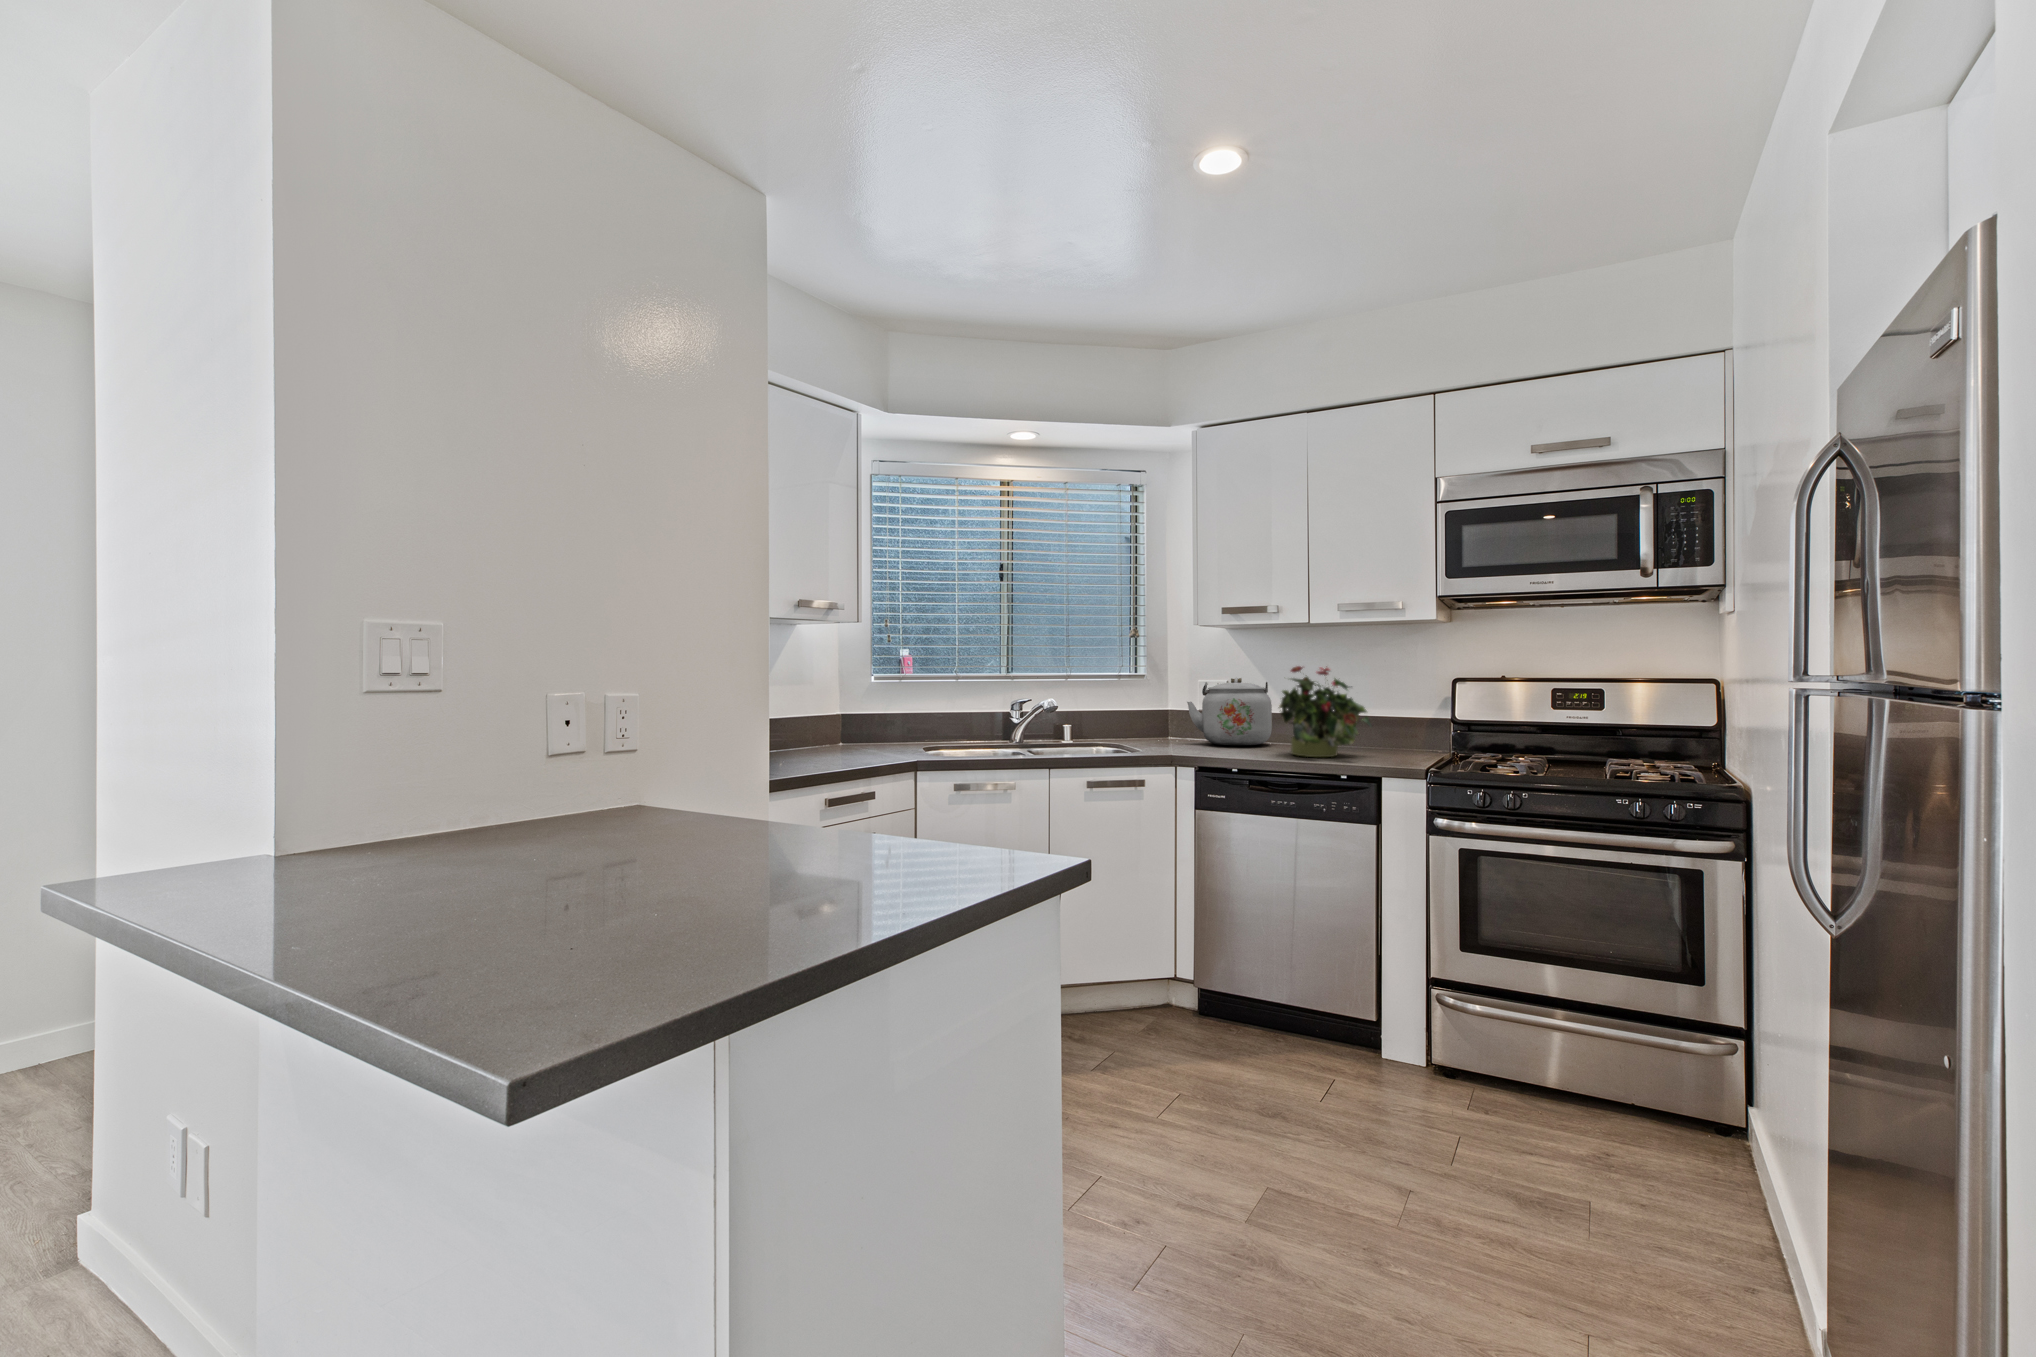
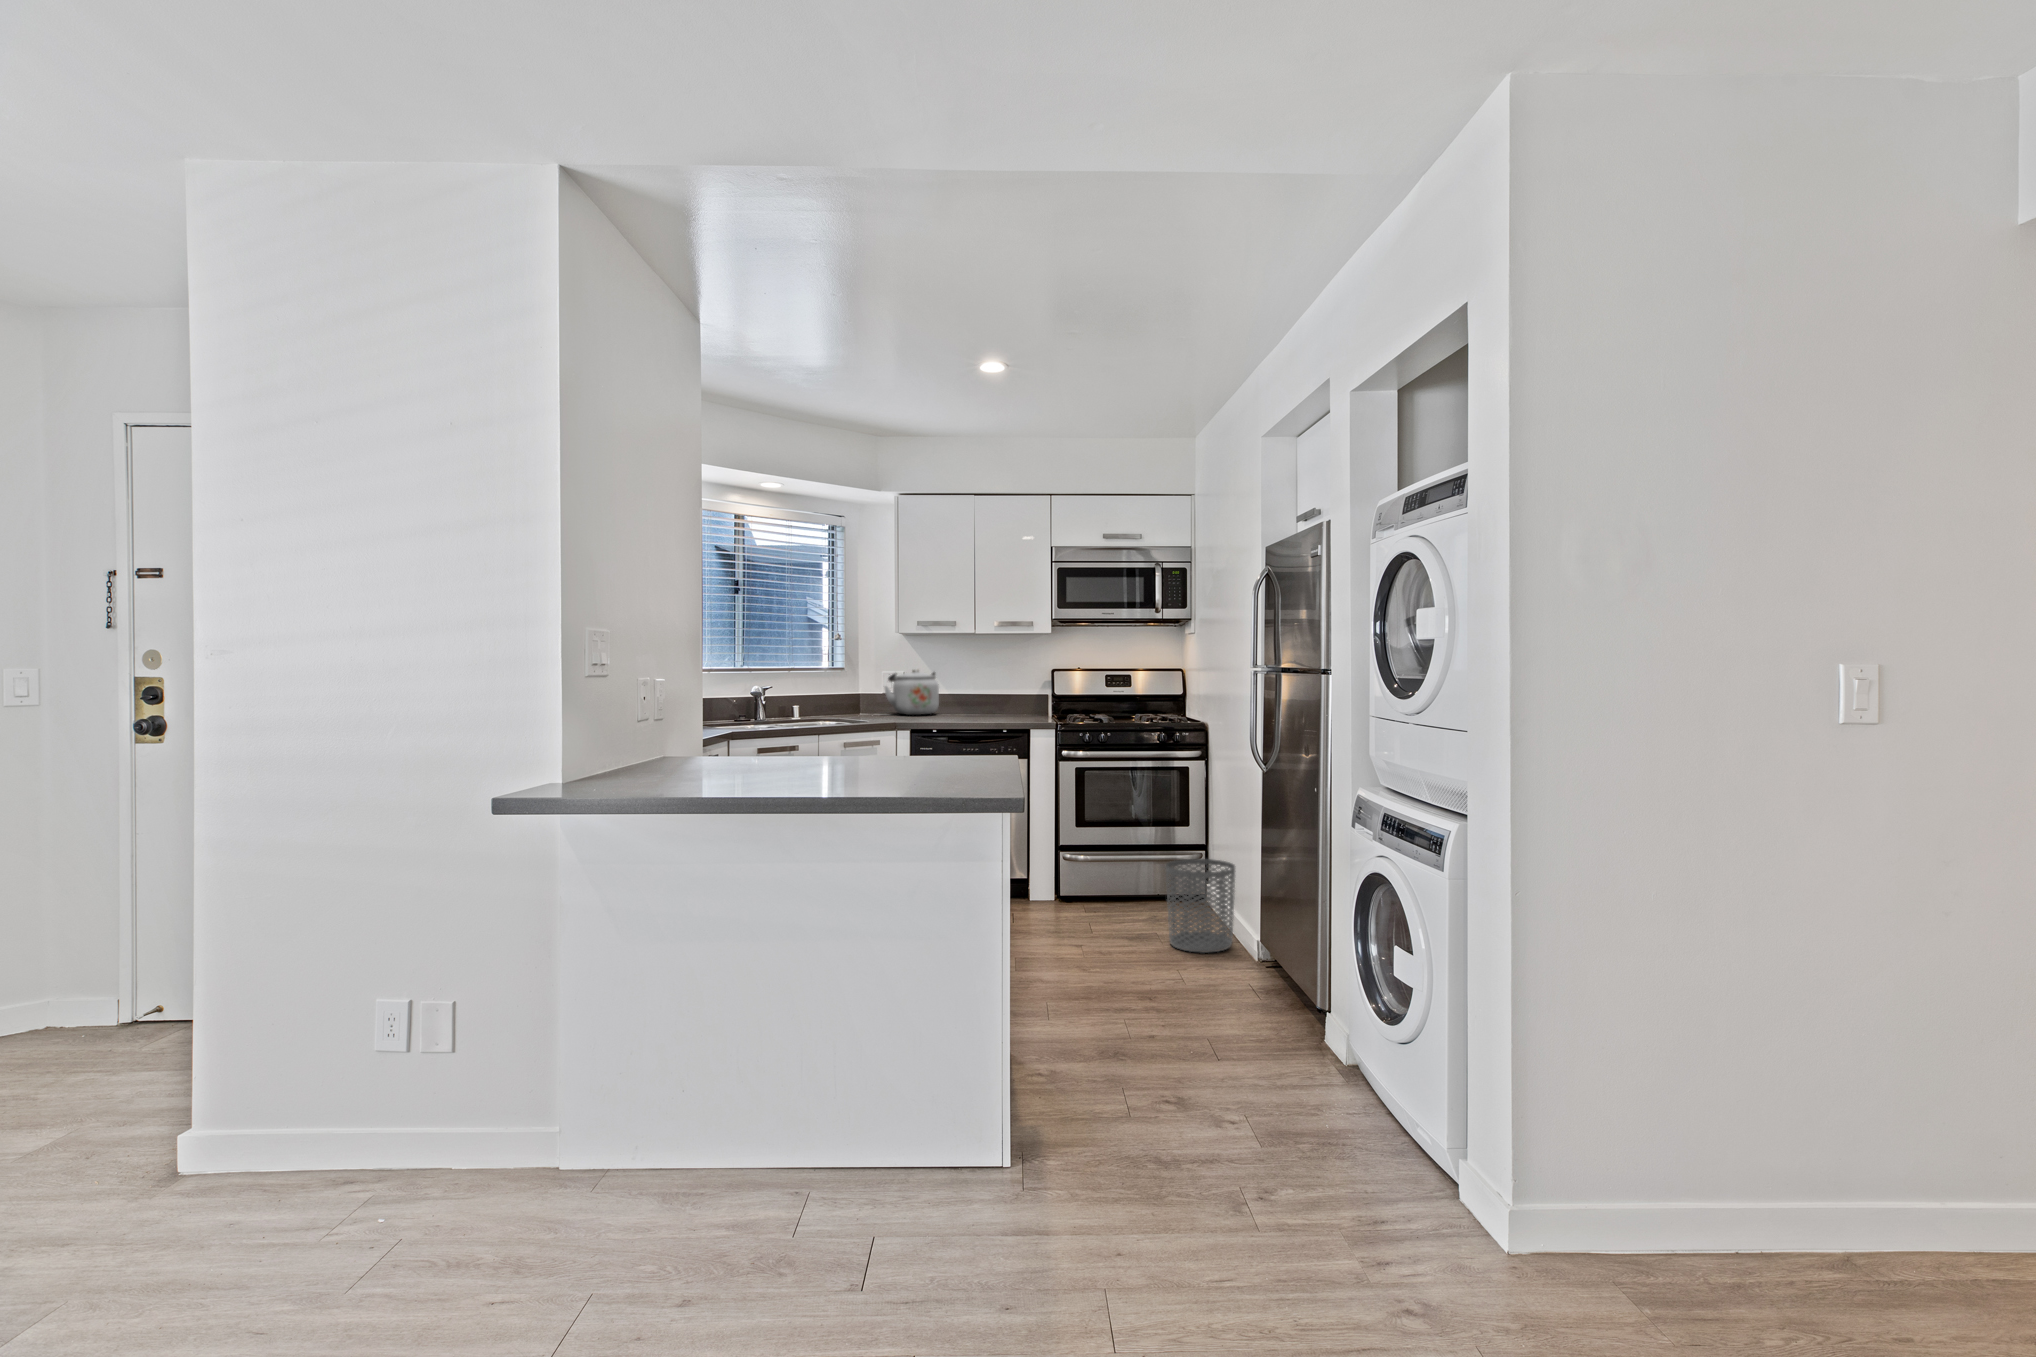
potted plant: present [1279,666,1371,757] -> none [954,661,1012,720]
waste bin: none [1590,1074,1770,1320] -> present [1166,859,1235,953]

